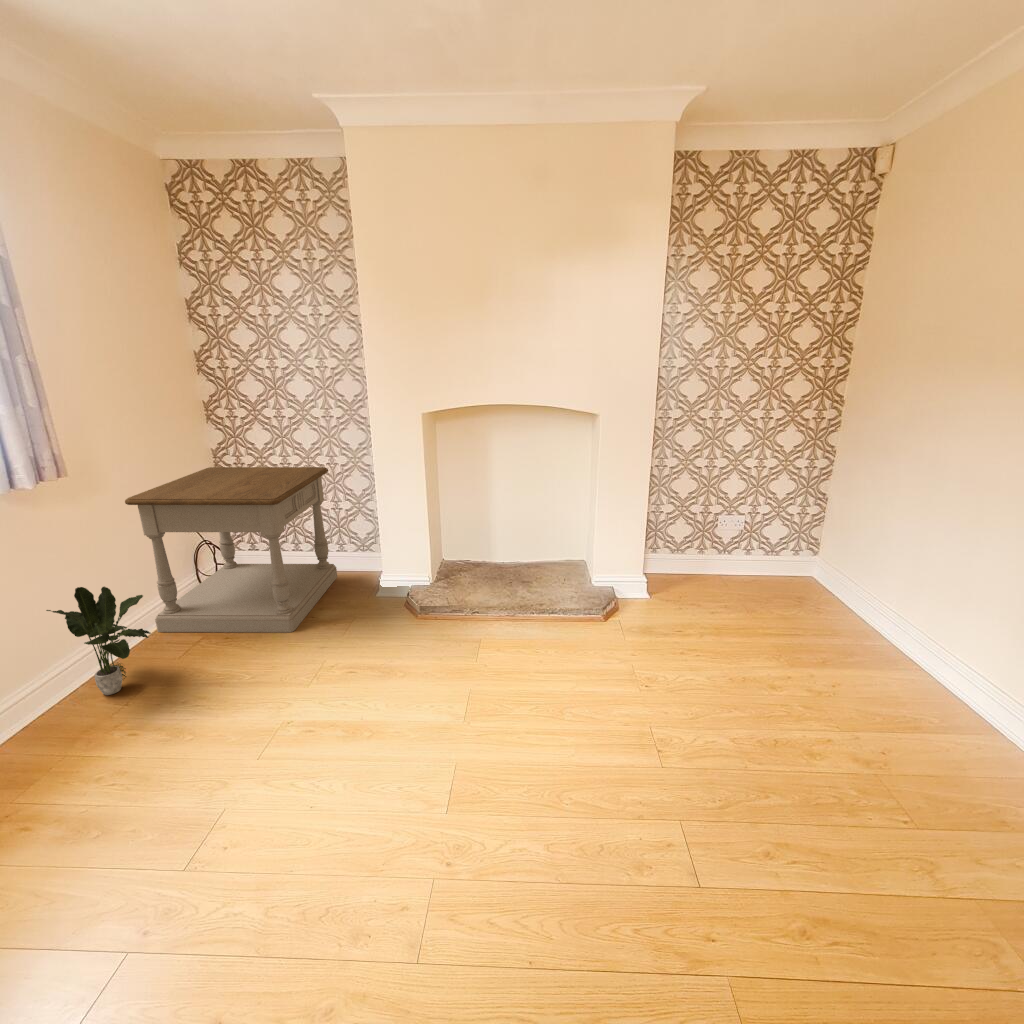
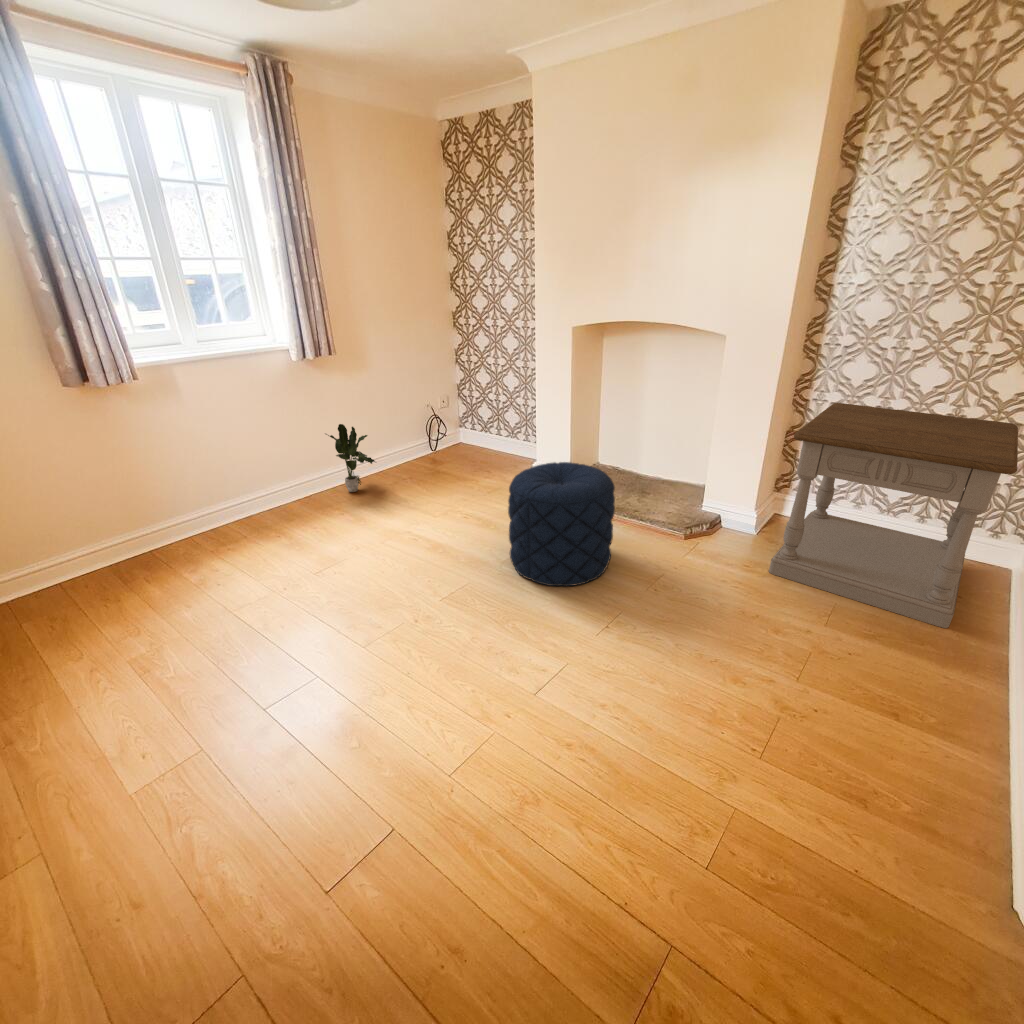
side table: present [125,467,337,632] -> present [769,403,1018,628]
pouf: none [456,568,586,732] -> present [508,462,615,586]

